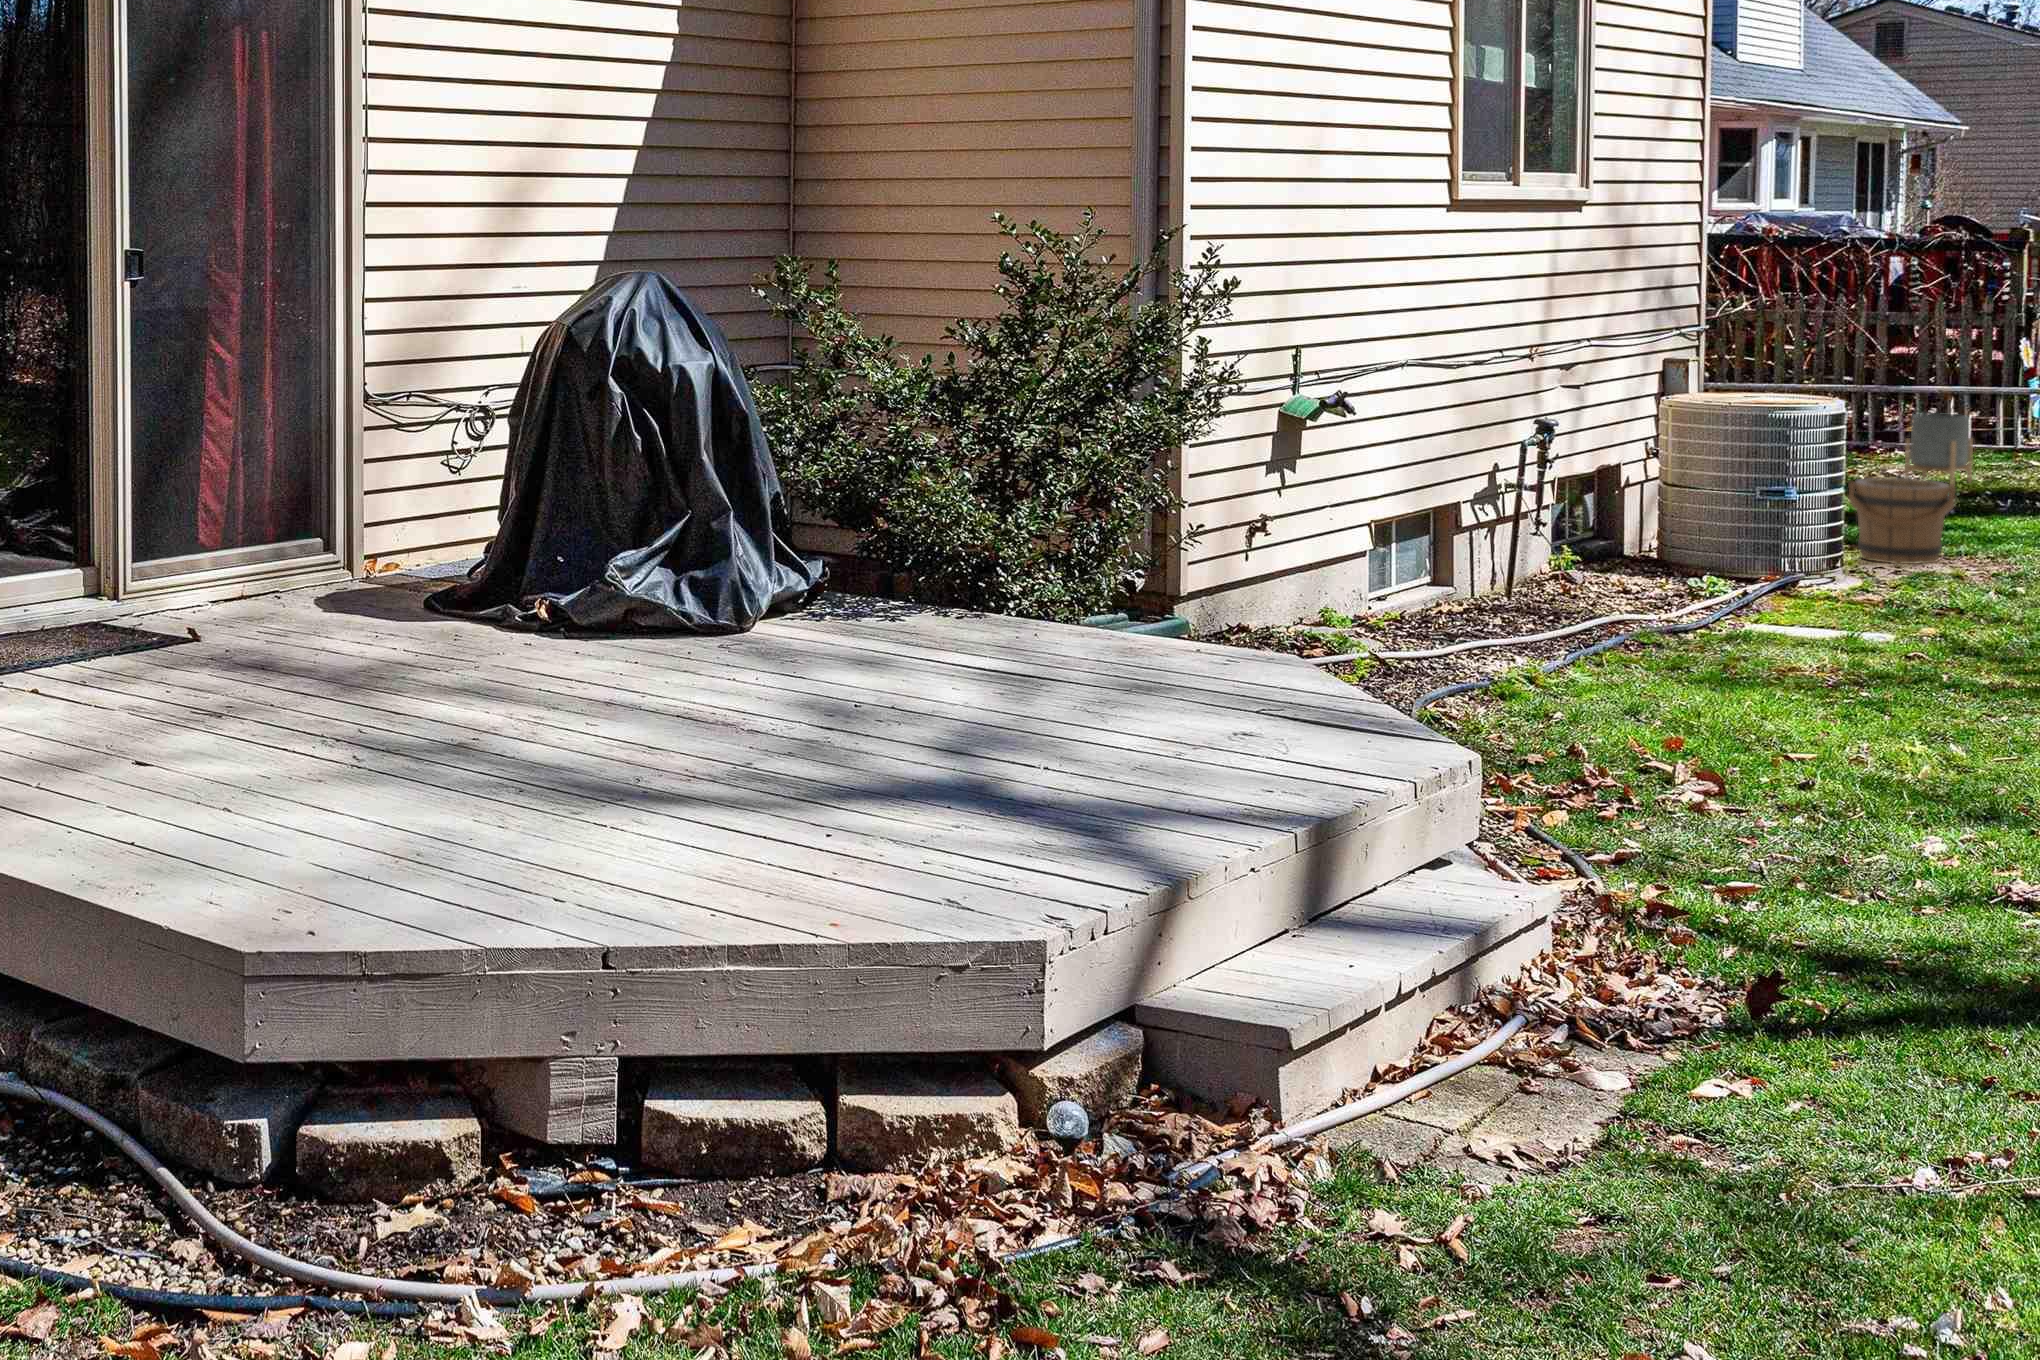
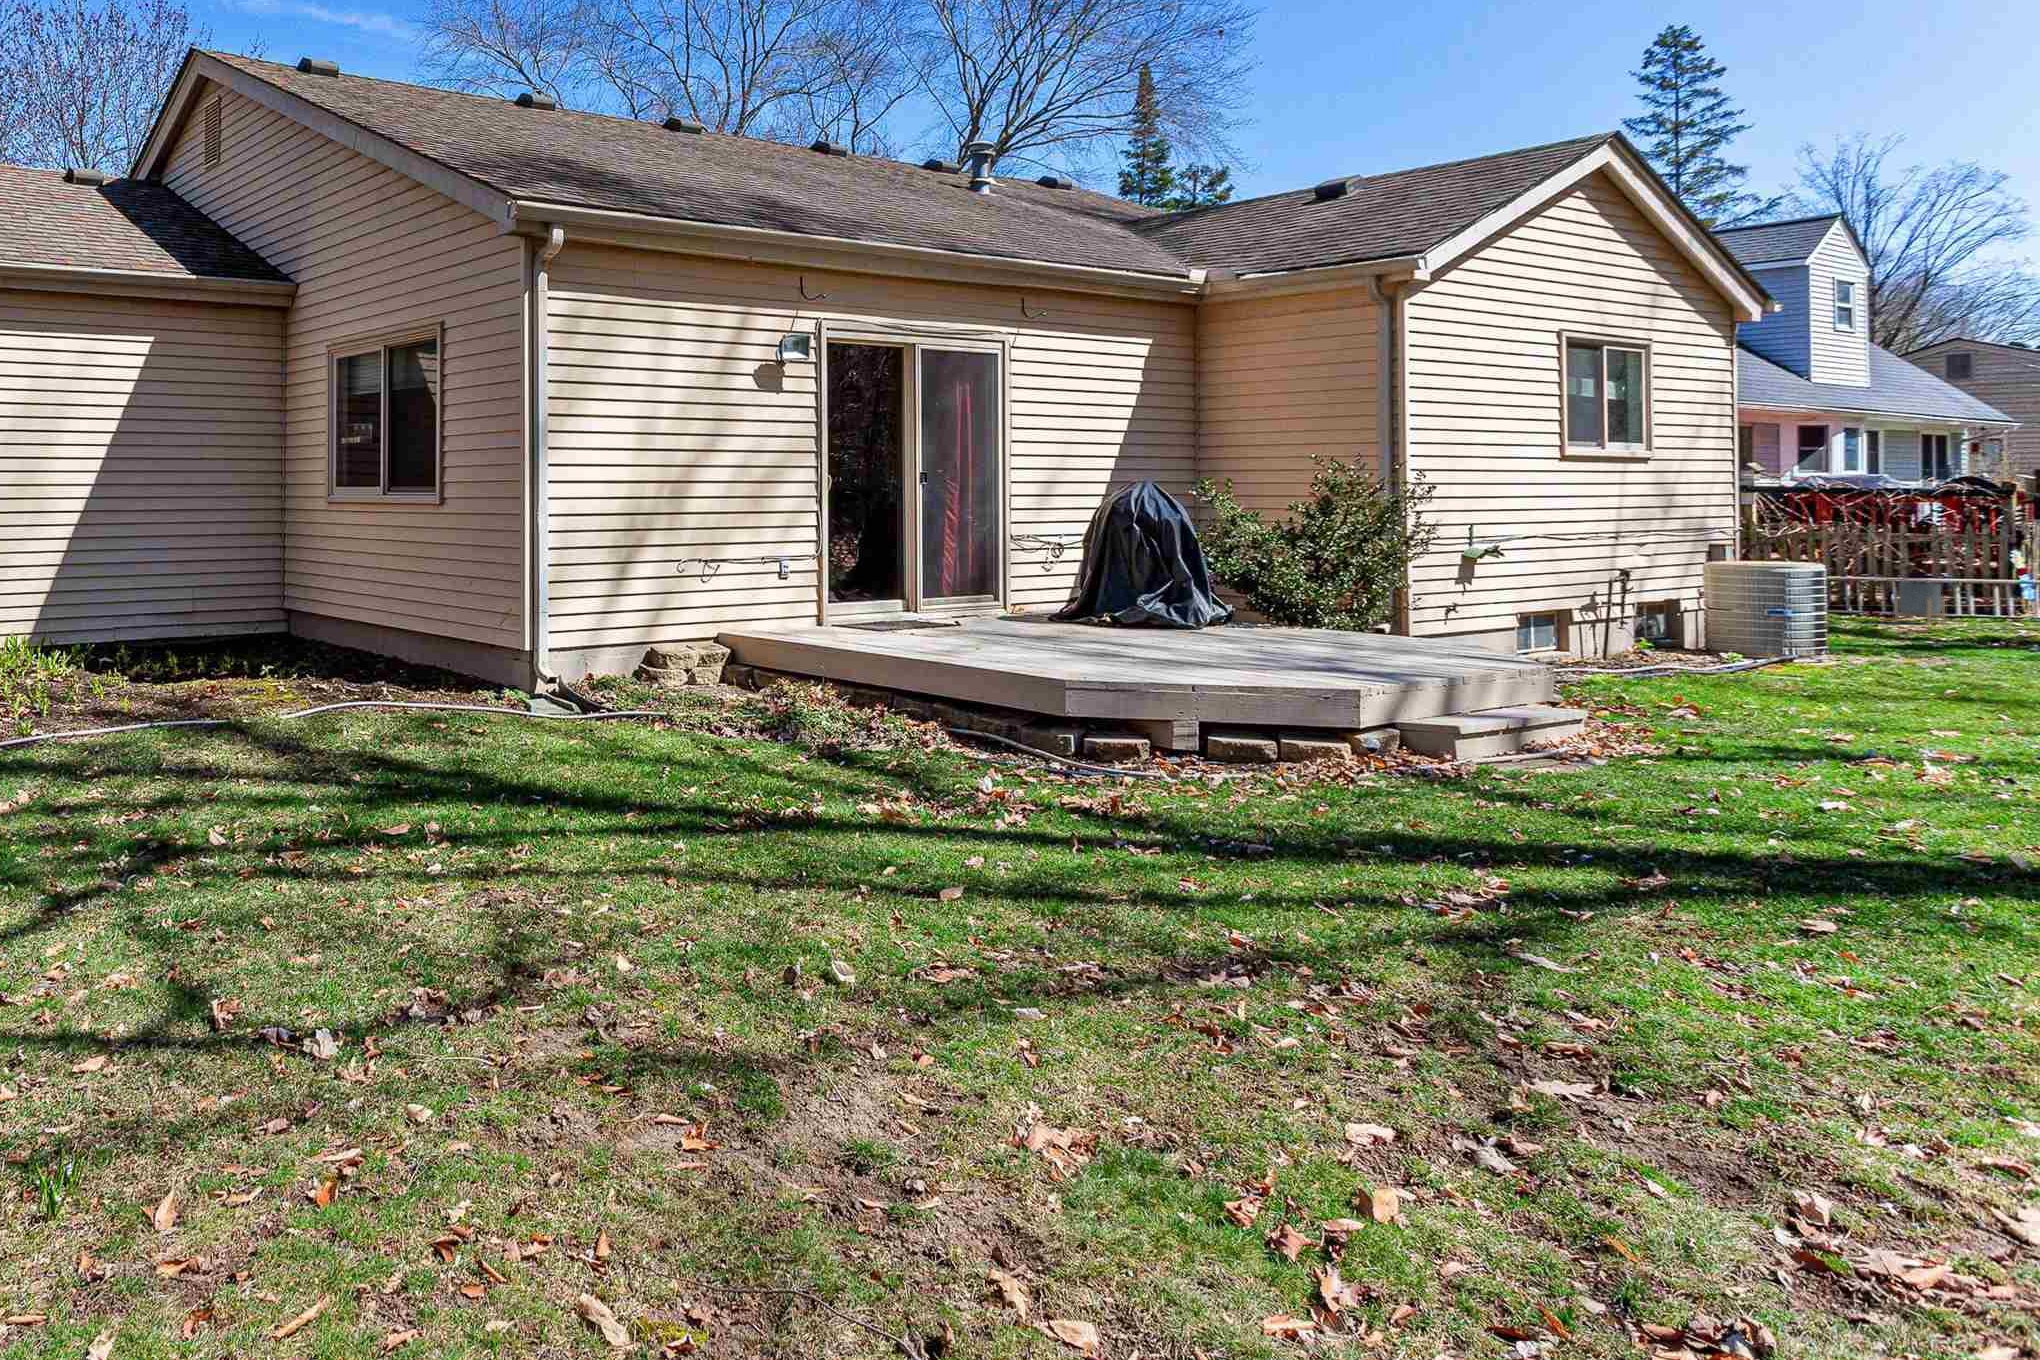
bucket: present [1848,478,1956,564] -> none [1829,608,1902,655]

